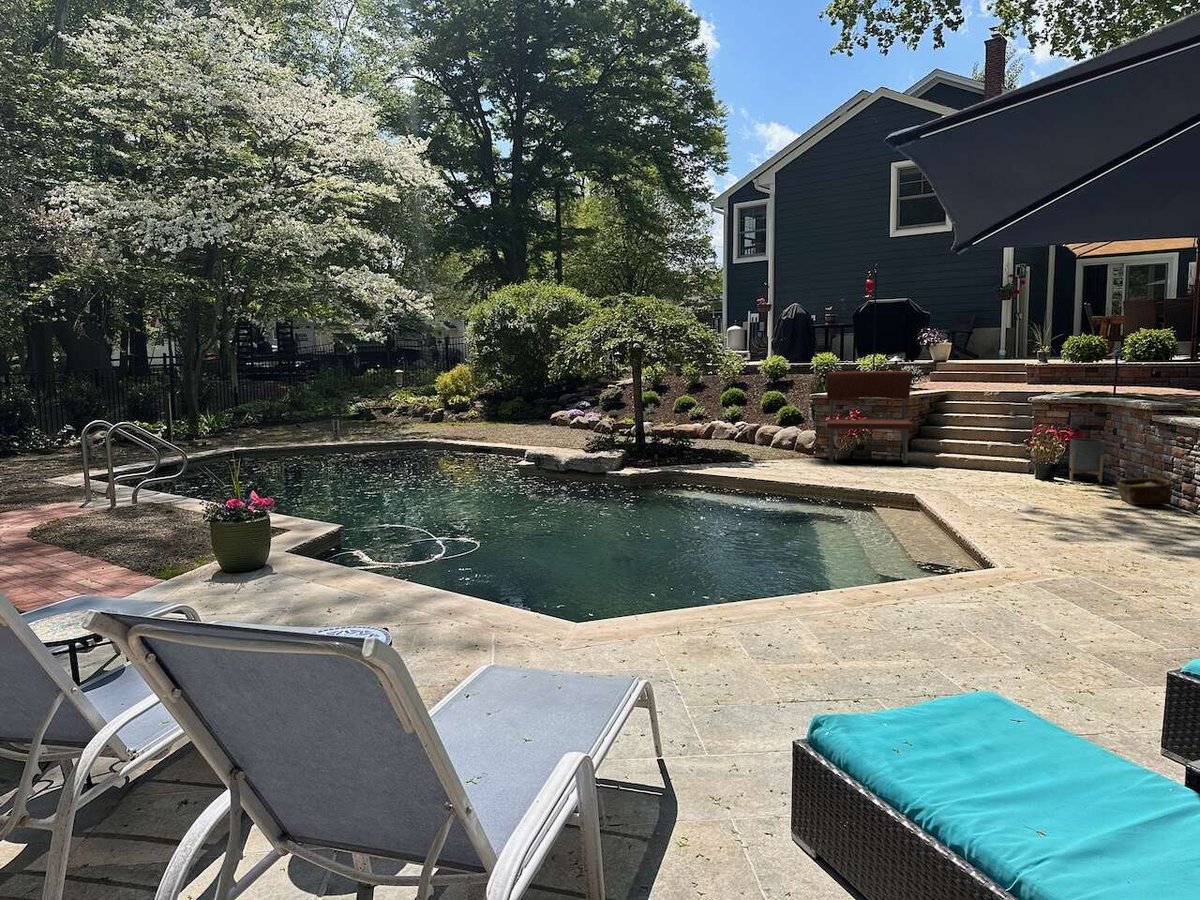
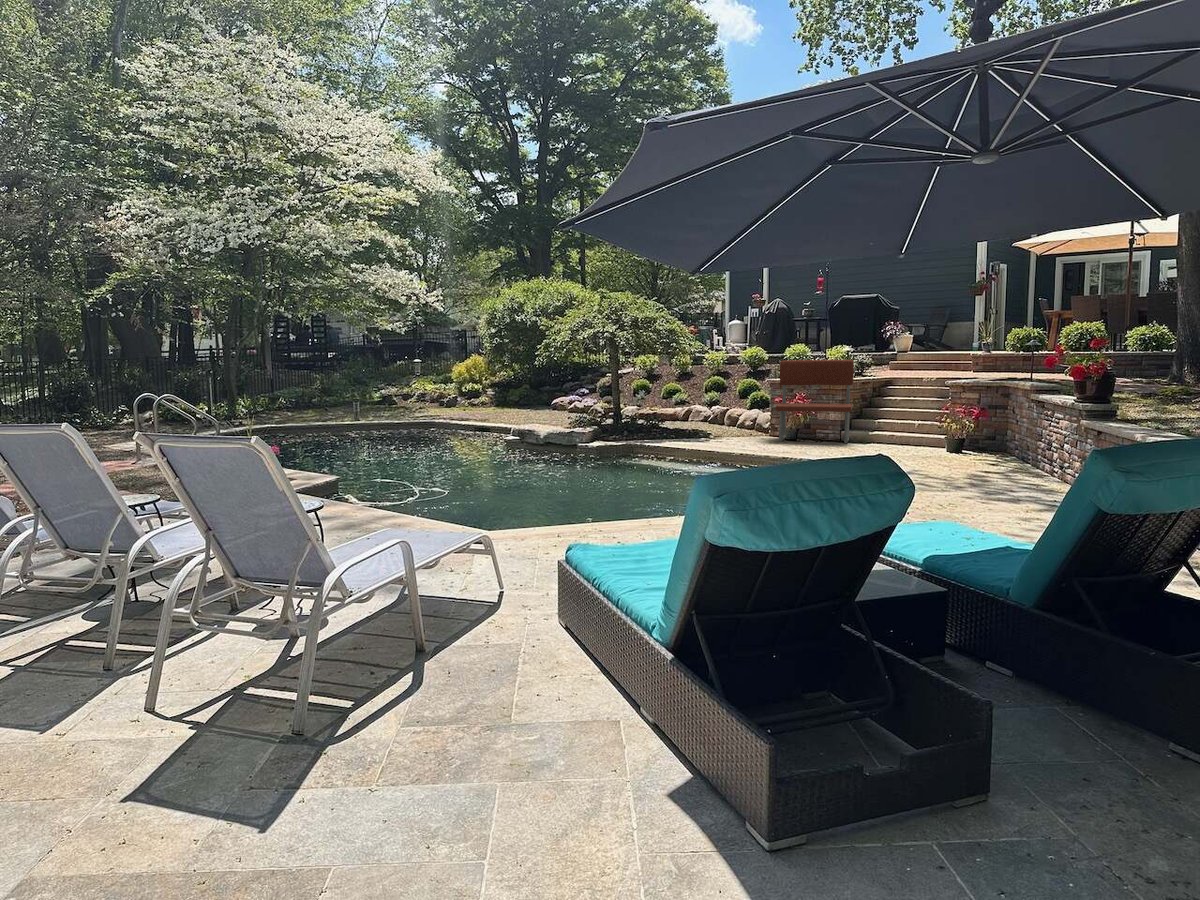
planter: present [1069,438,1105,483] -> none [981,420,1012,460]
woven basket: present [1116,472,1172,505] -> none [1002,448,1048,476]

